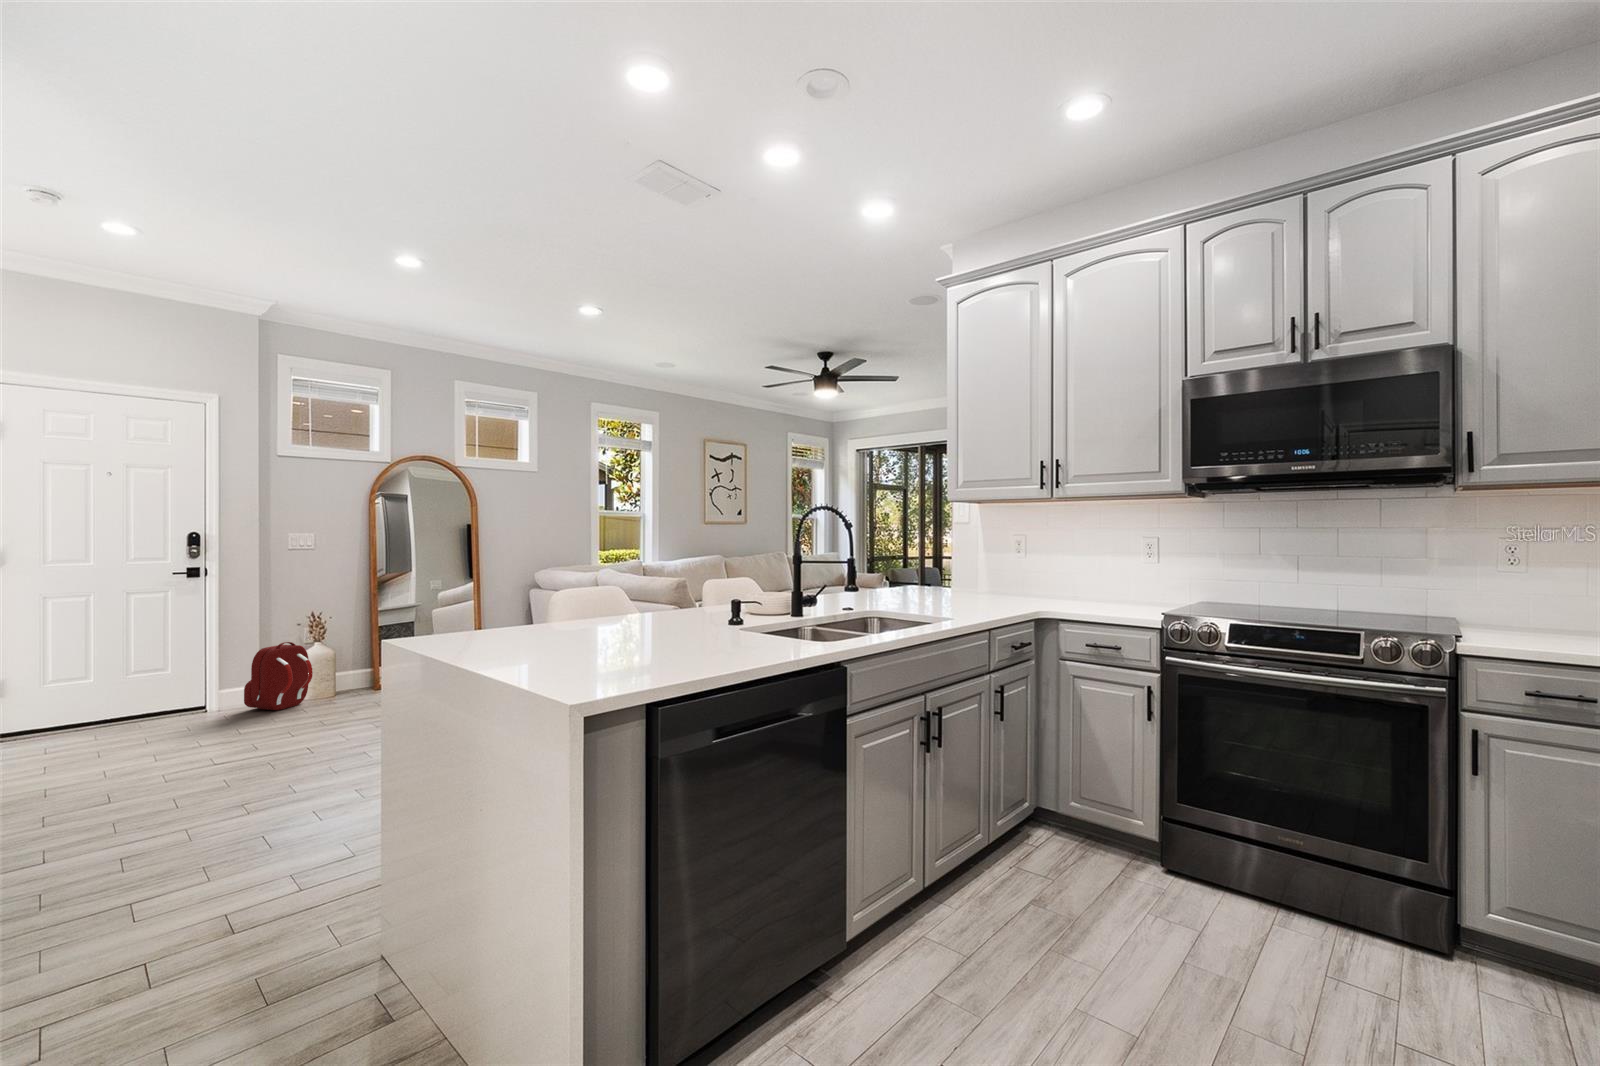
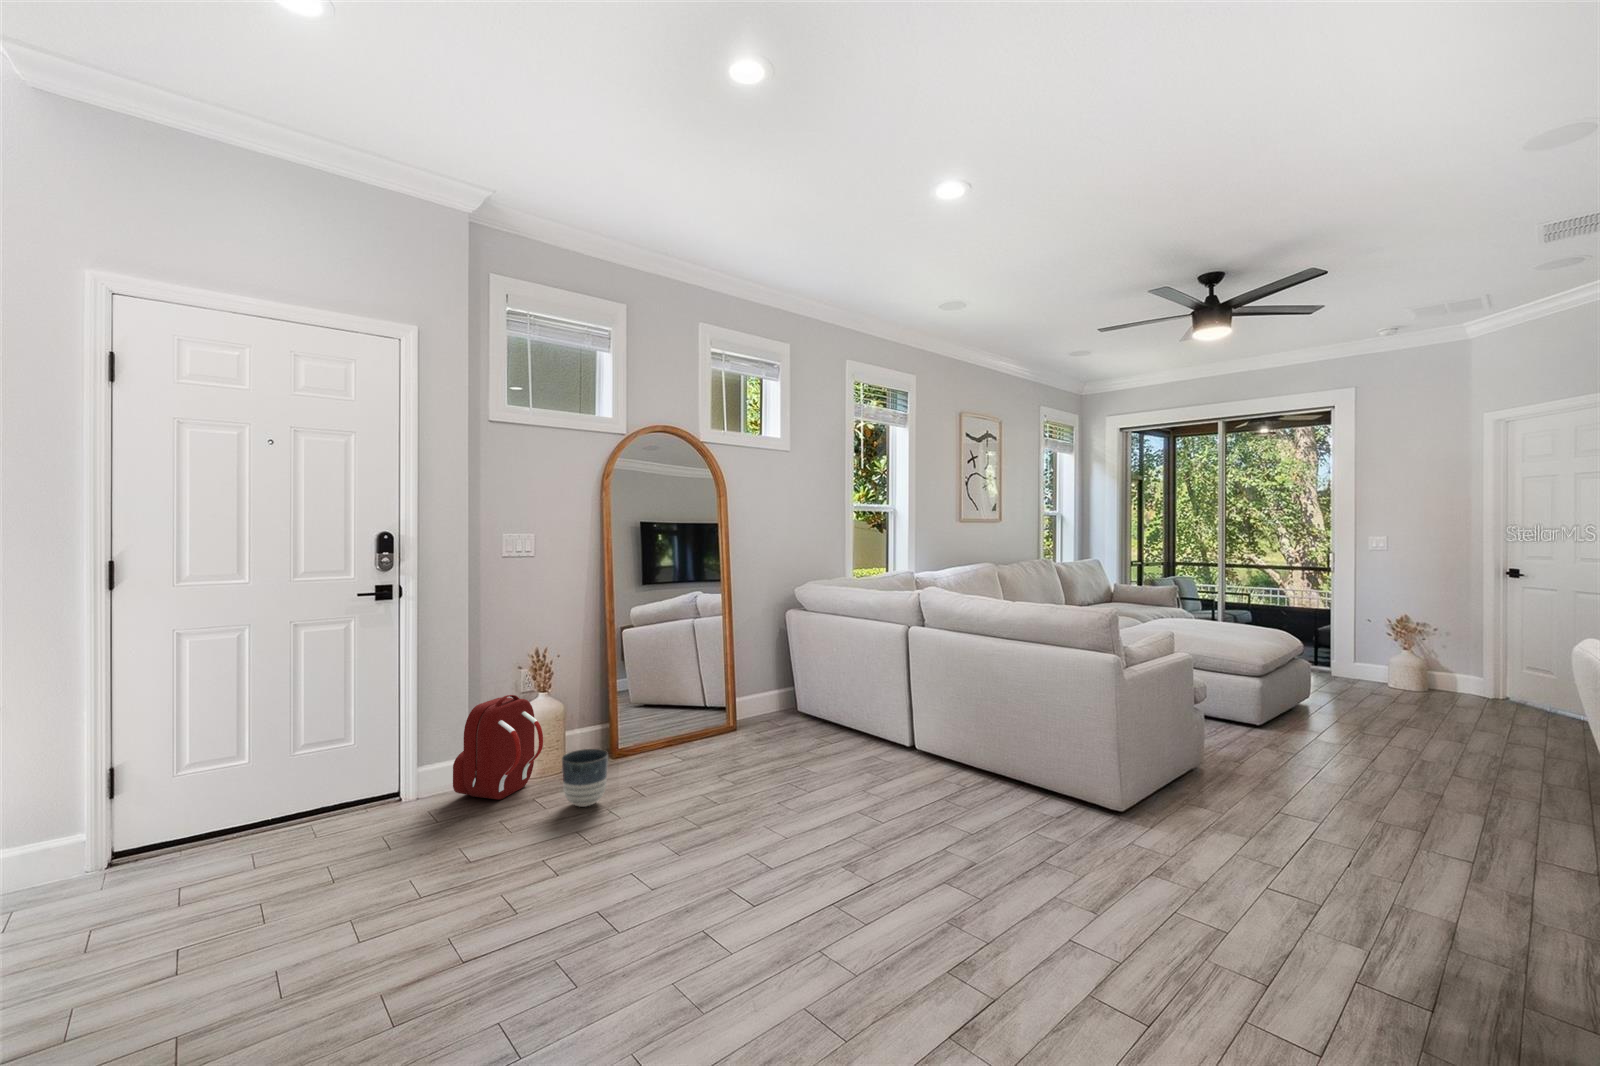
planter: none [320,677,354,712] -> present [562,749,608,807]

